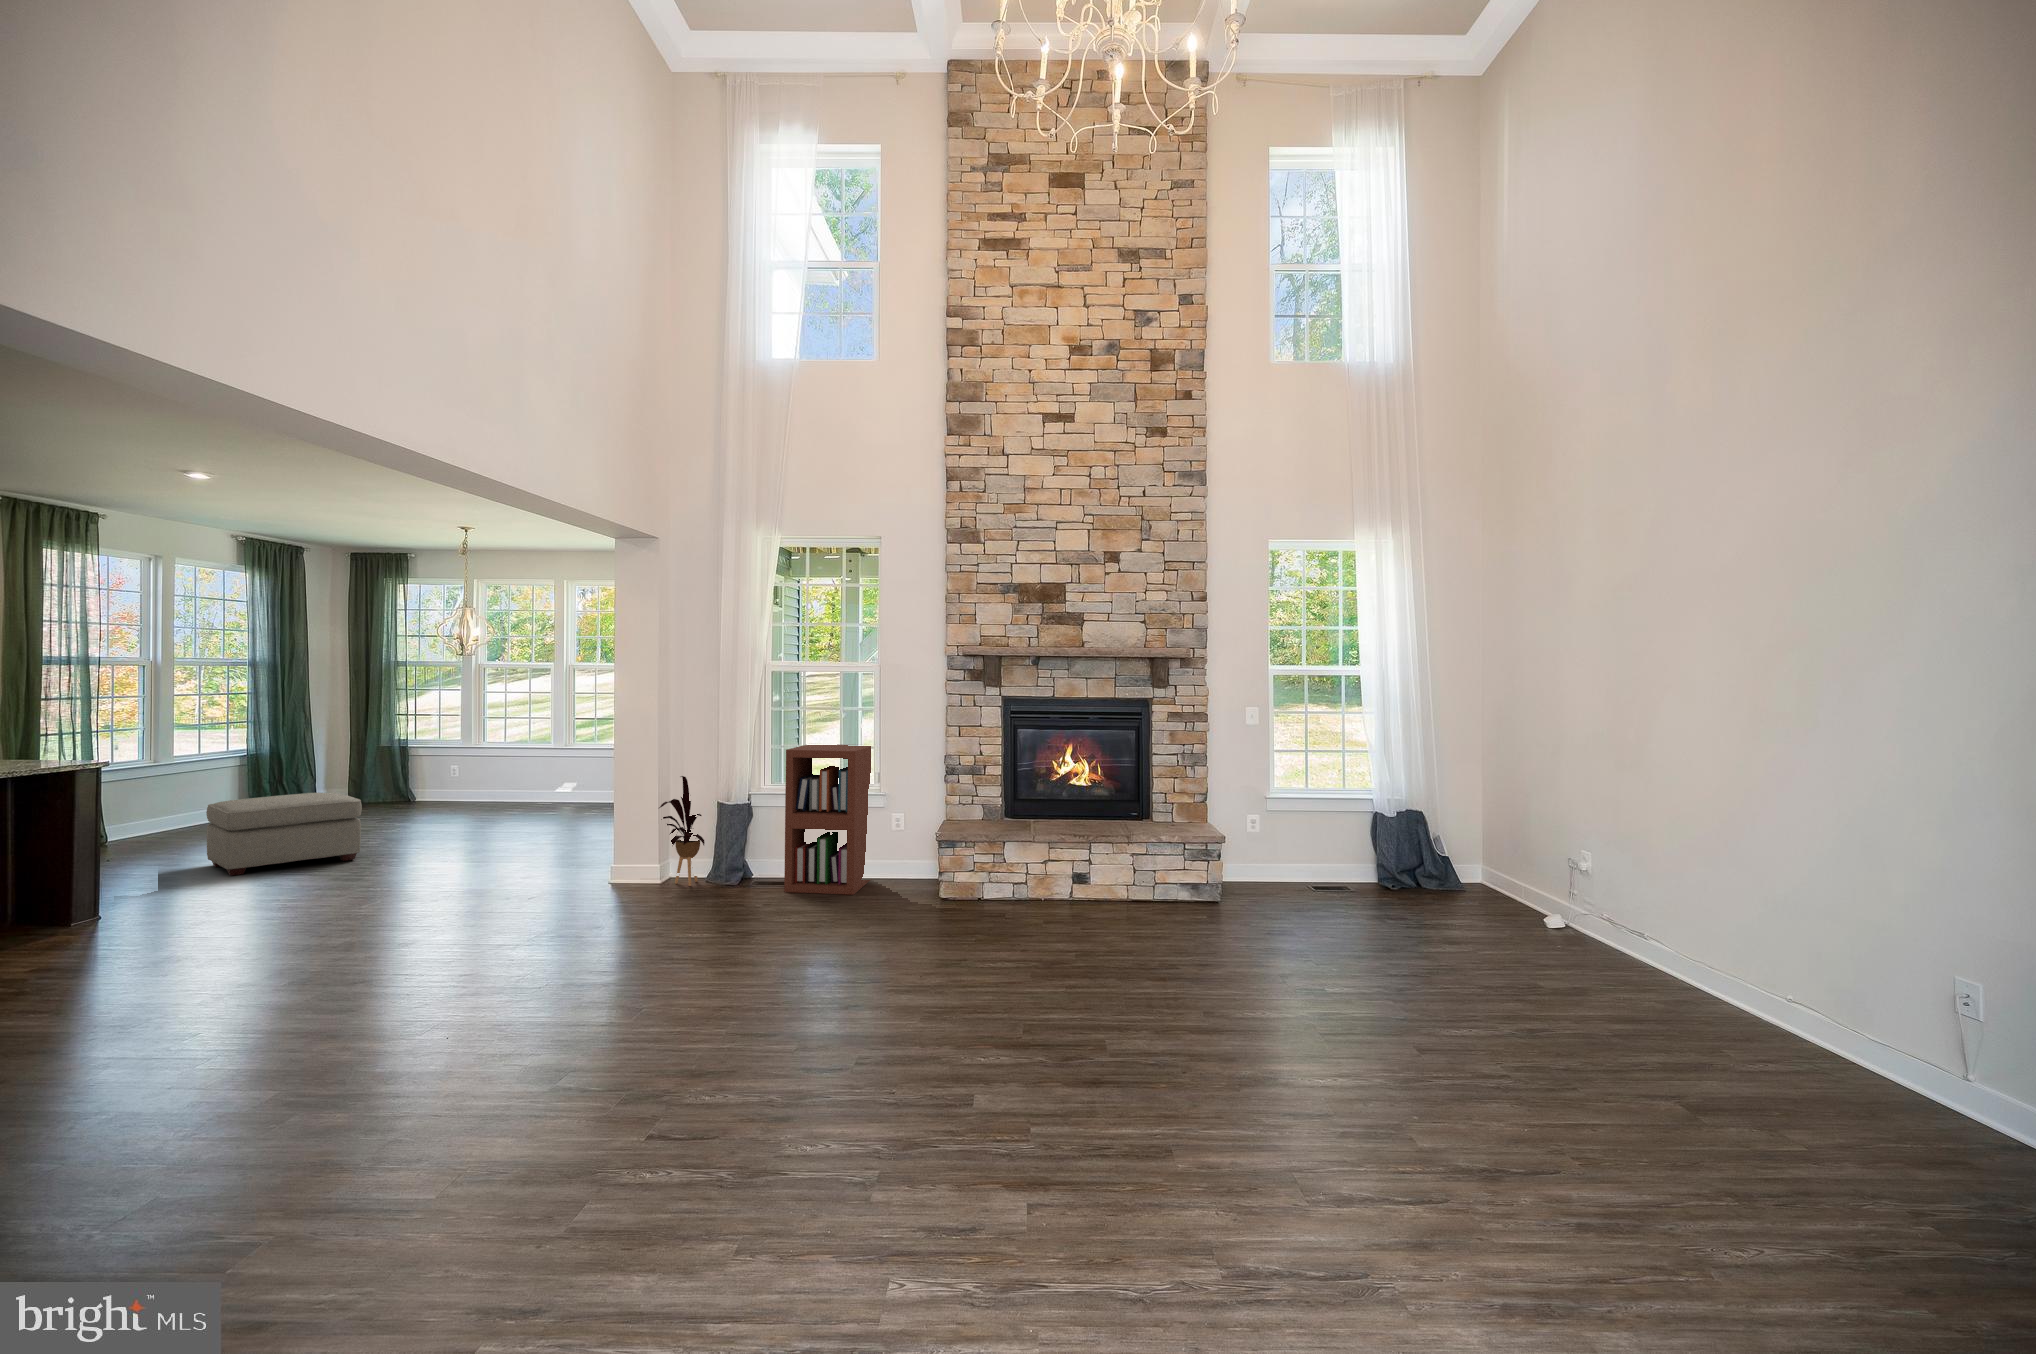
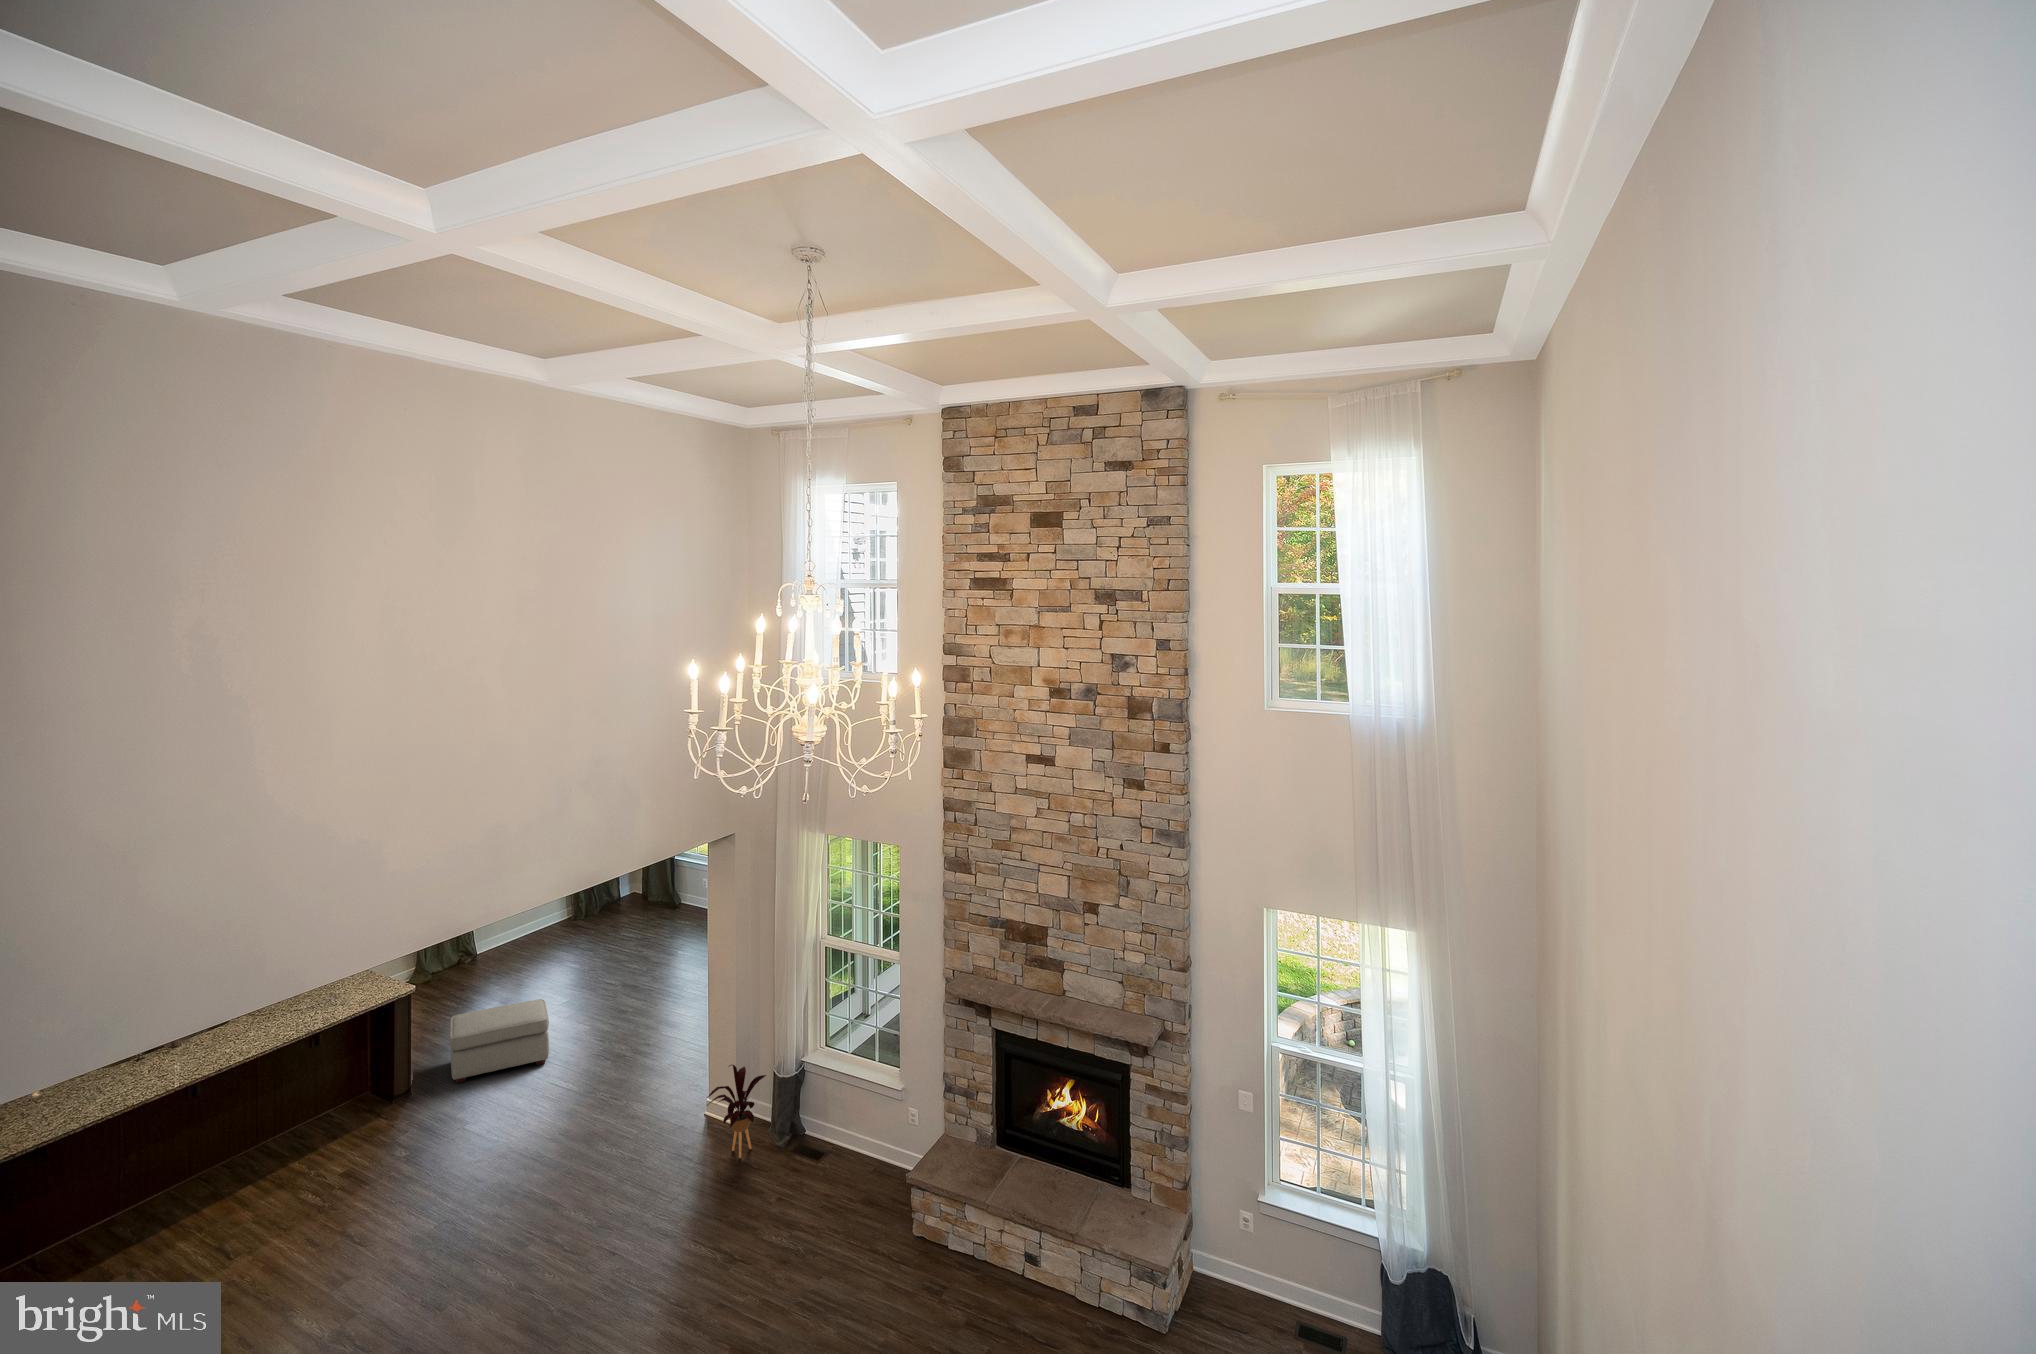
bookshelf: present [784,744,871,895] -> none [803,1034,894,1202]

